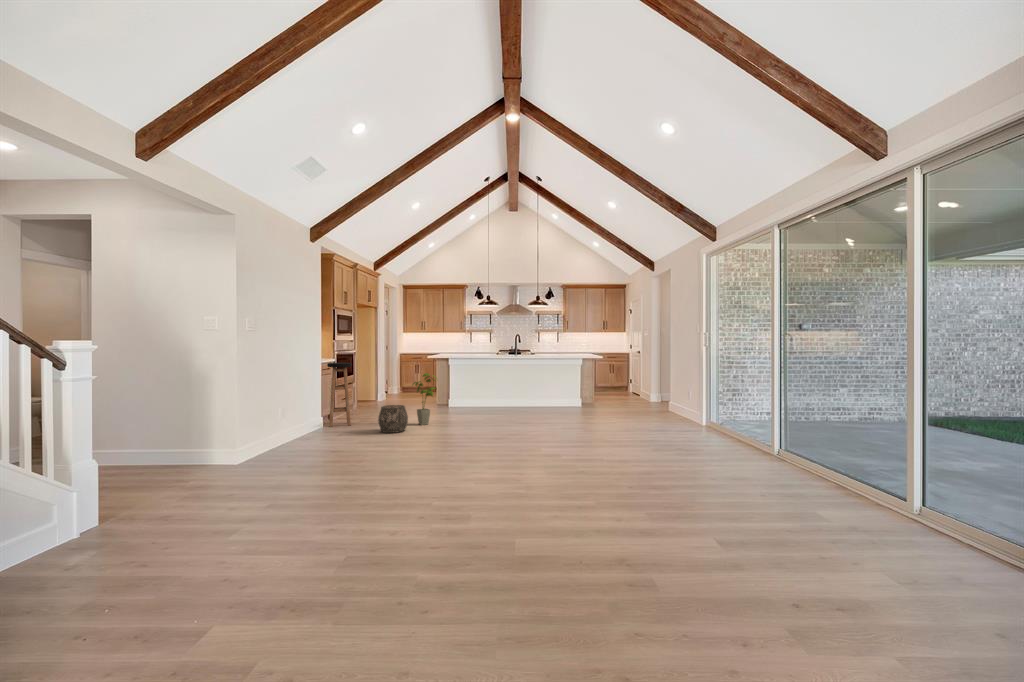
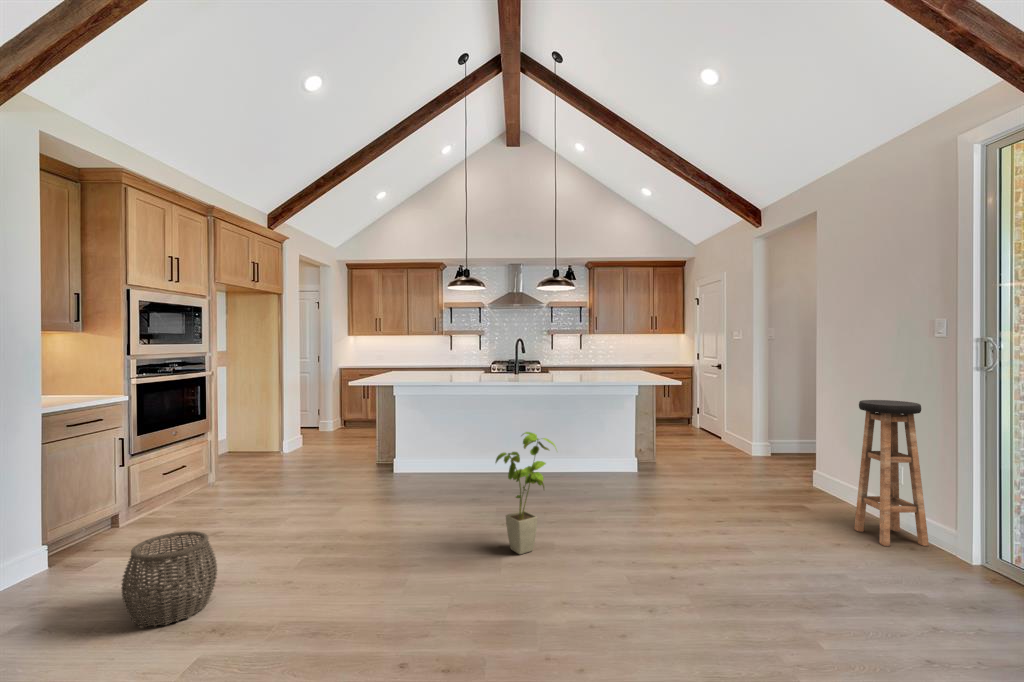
bar stool: present [327,363,352,427] -> present [854,400,929,546]
house plant: present [413,373,436,425] -> present [495,432,556,554]

